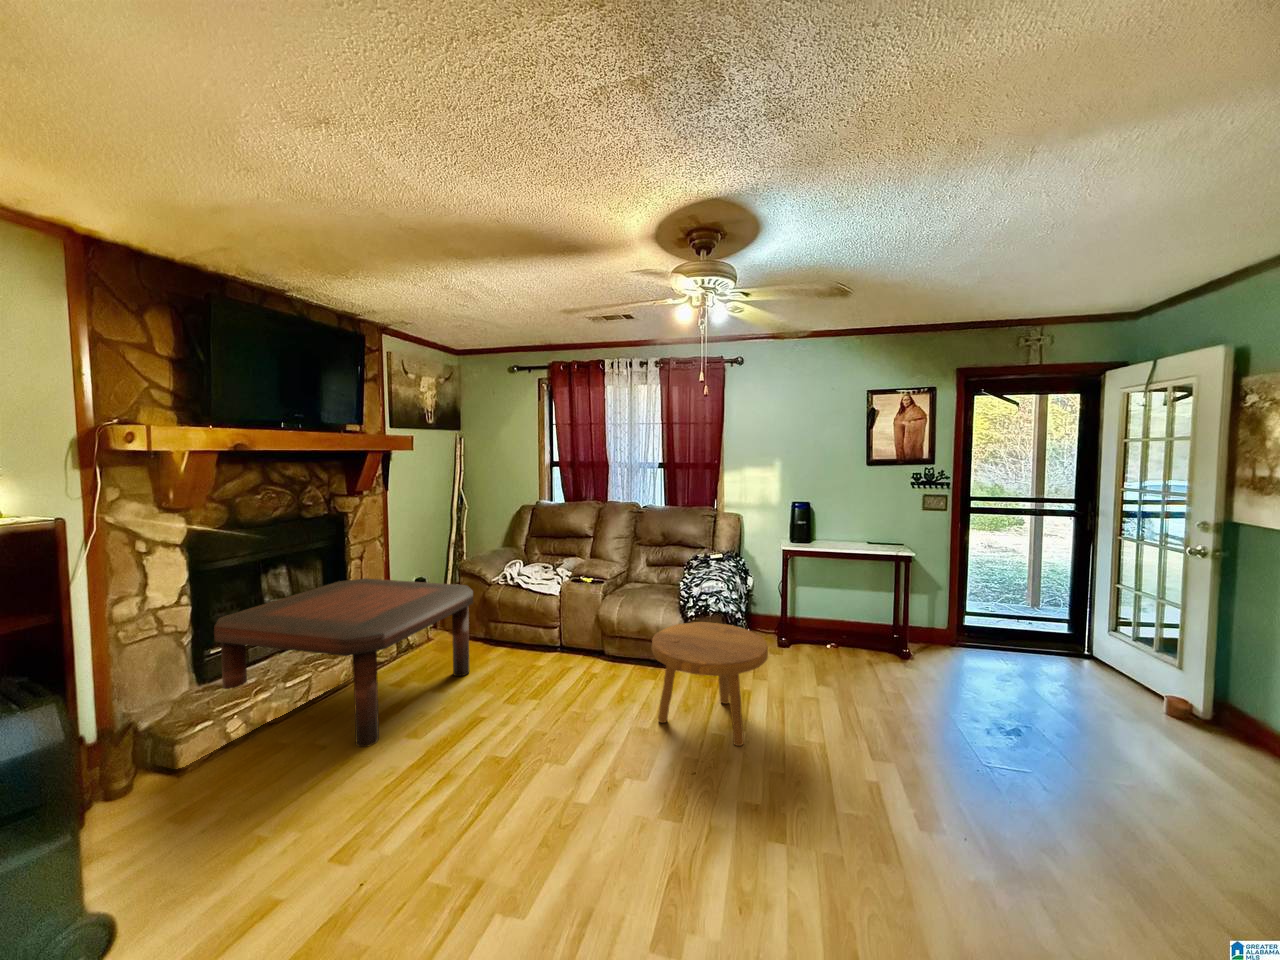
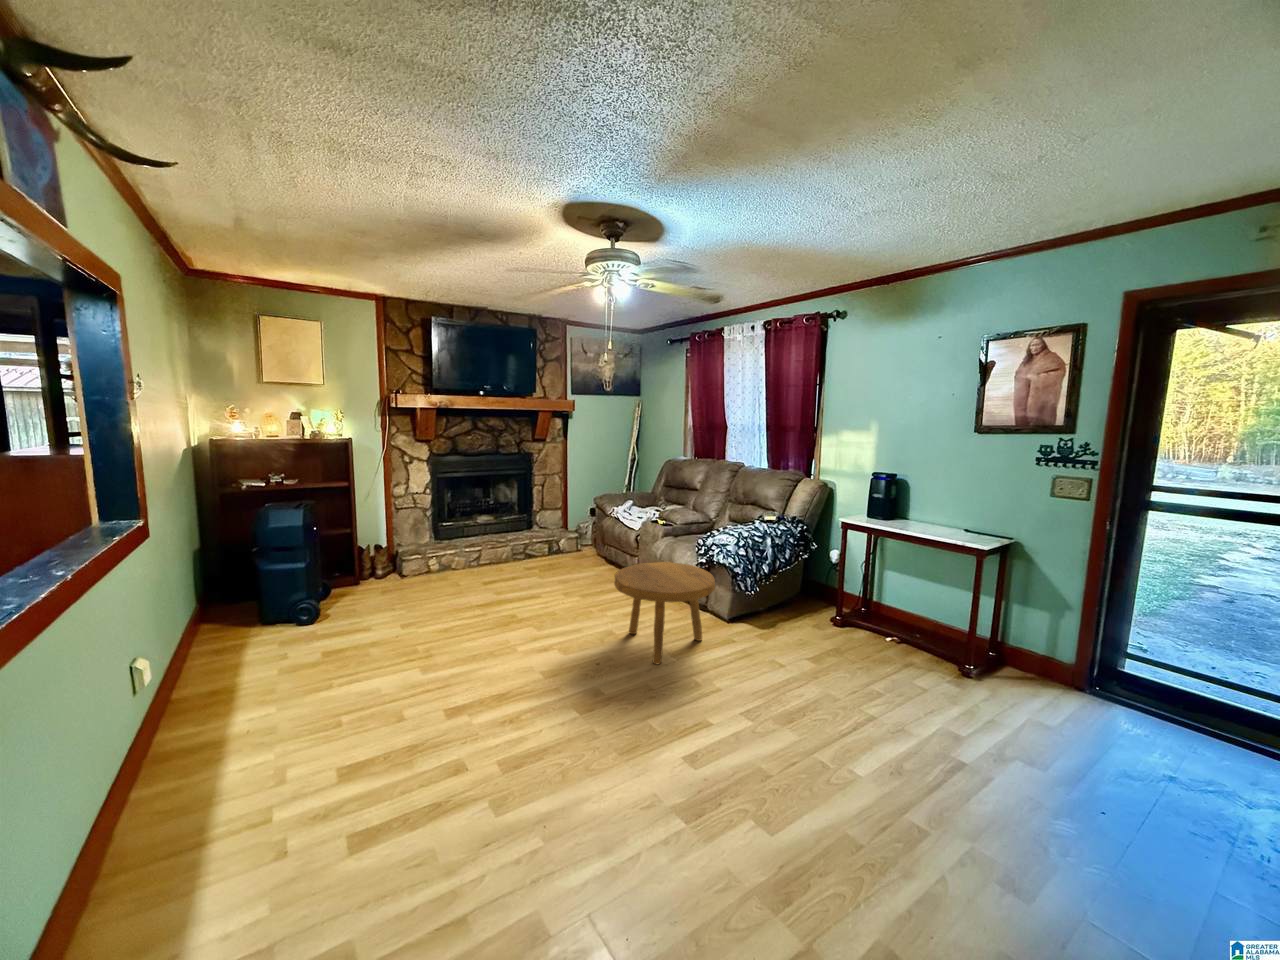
coffee table: present [214,578,473,747] -> none [435,498,578,592]

